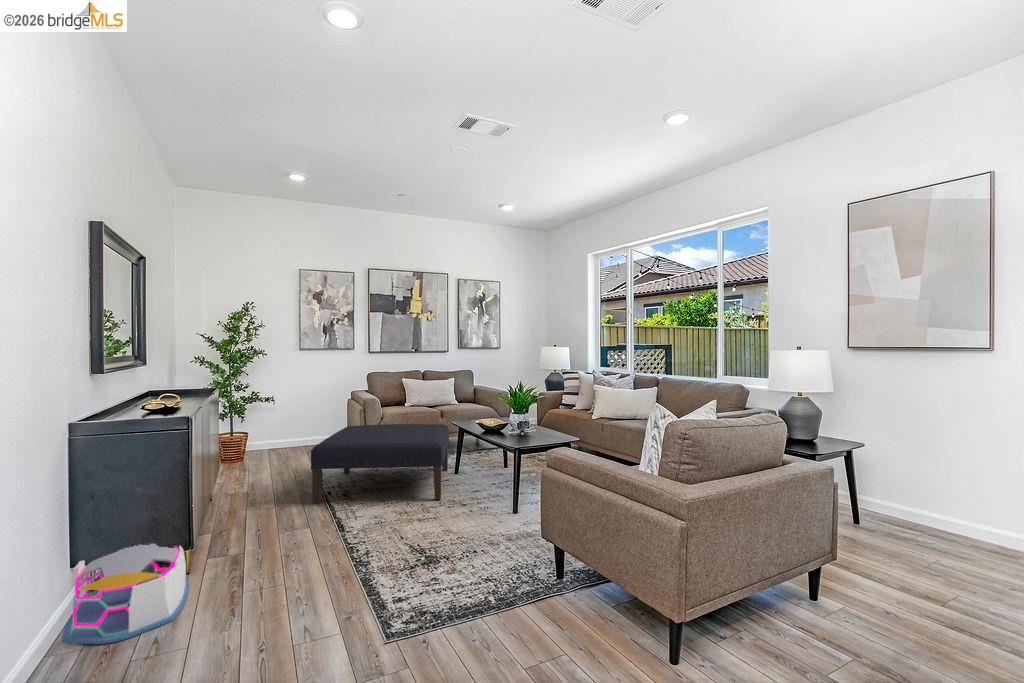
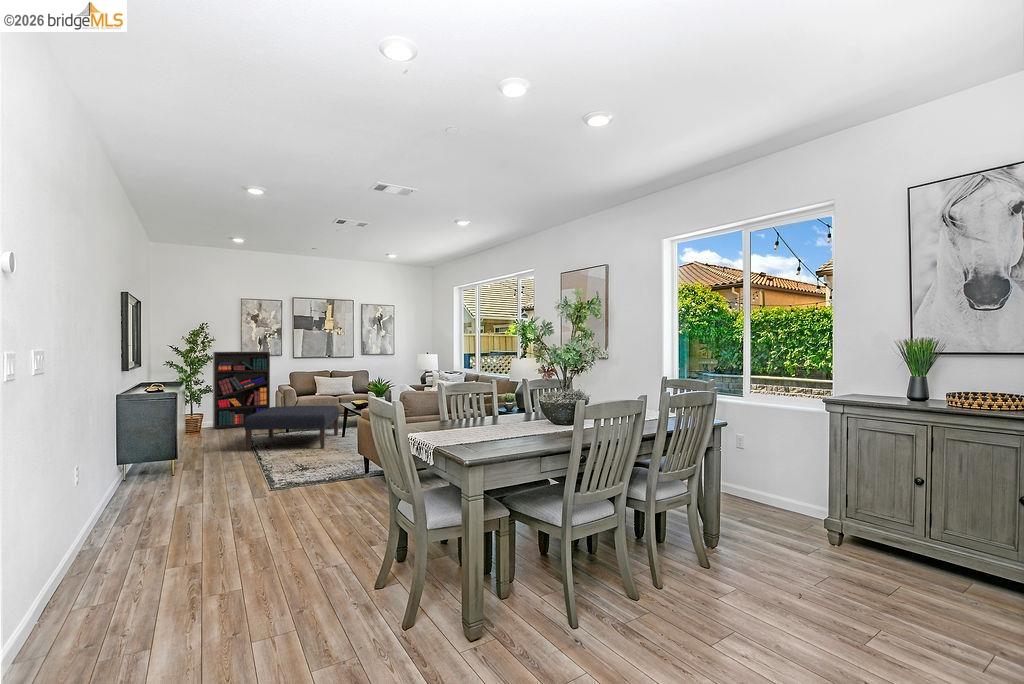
bookshelf: none [261,343,340,455] -> present [213,351,270,429]
storage bin: present [62,544,189,644] -> none [123,457,178,492]

